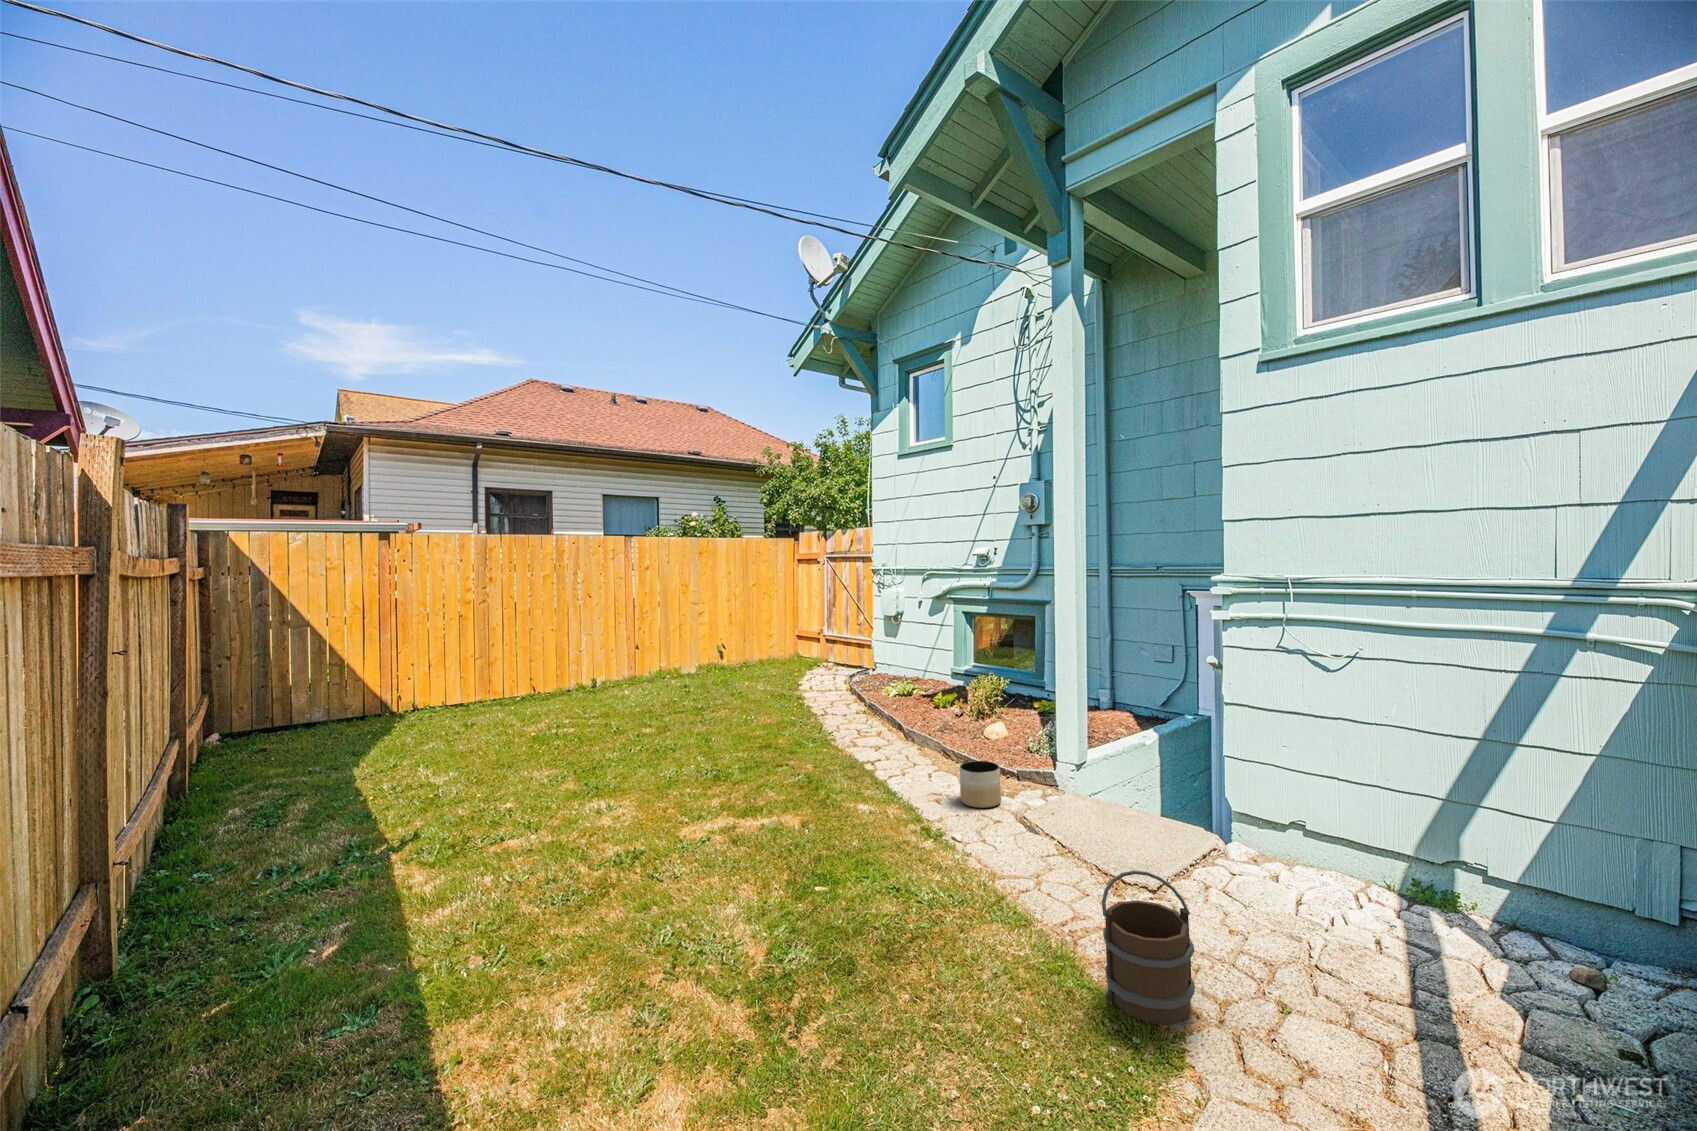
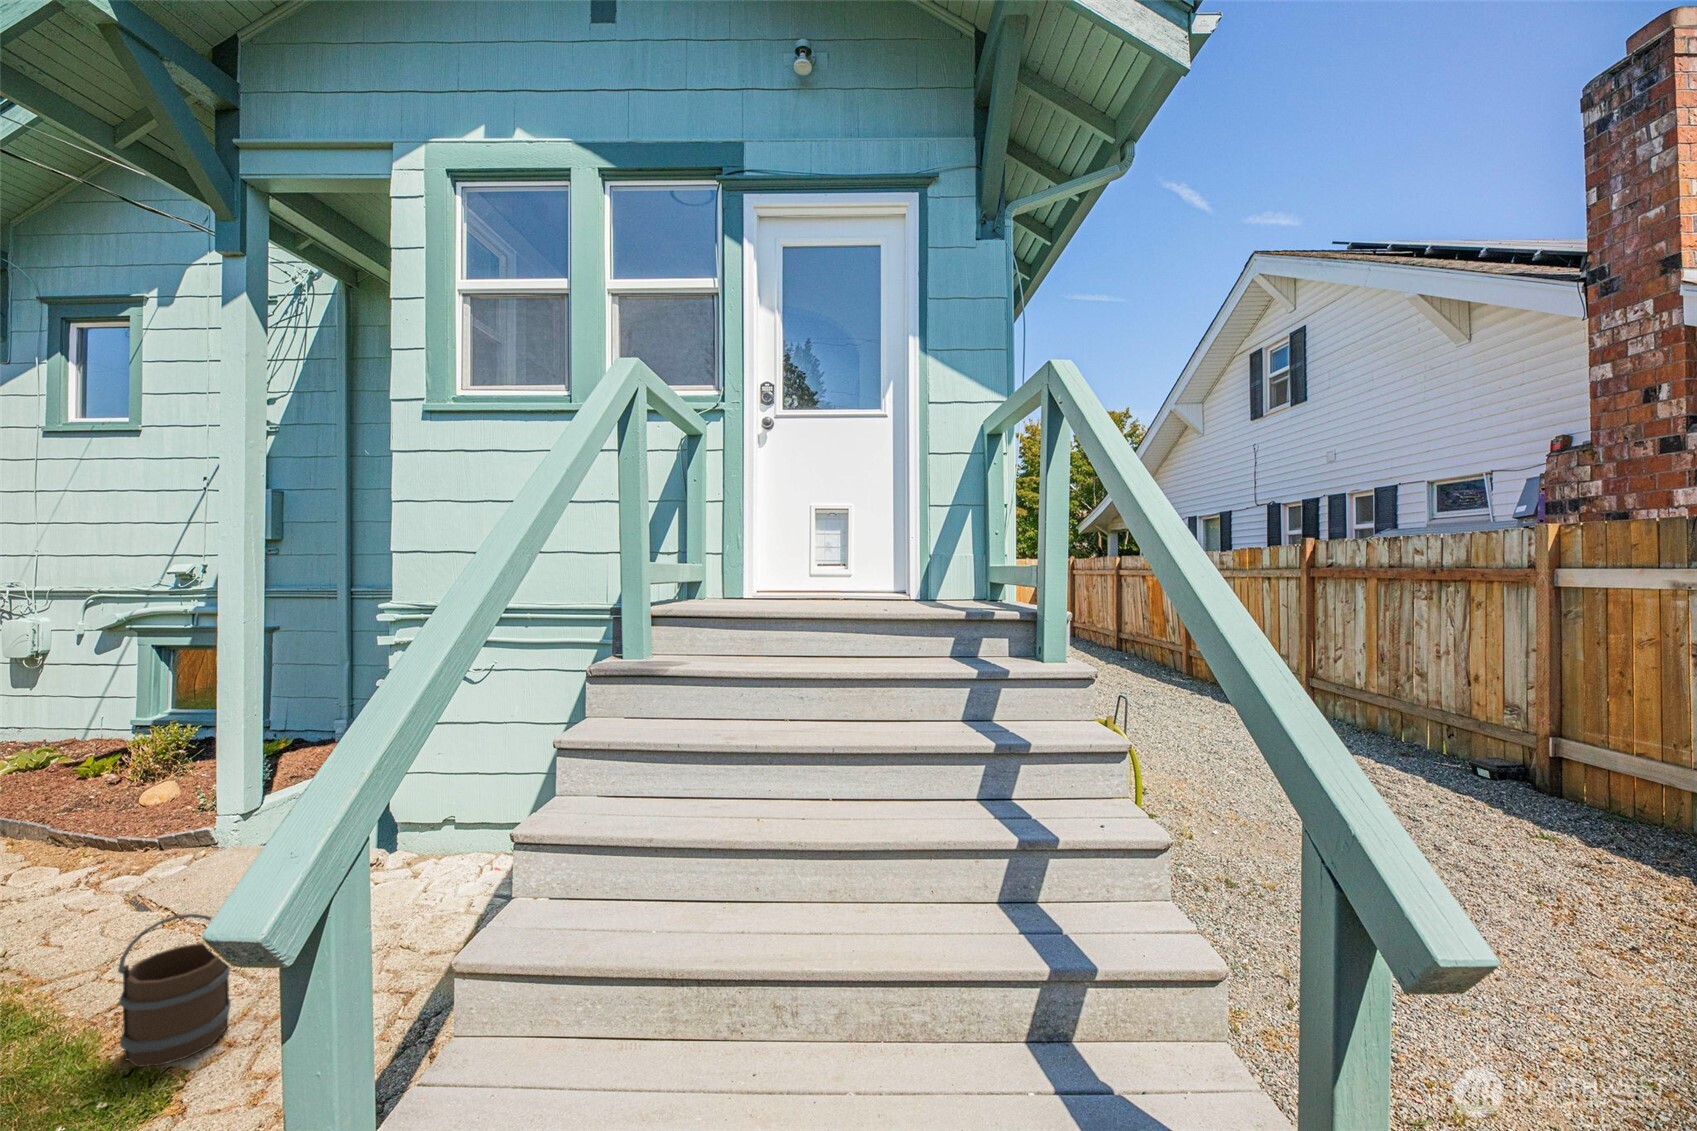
planter: present [960,761,1001,808] -> none [50,836,119,898]

